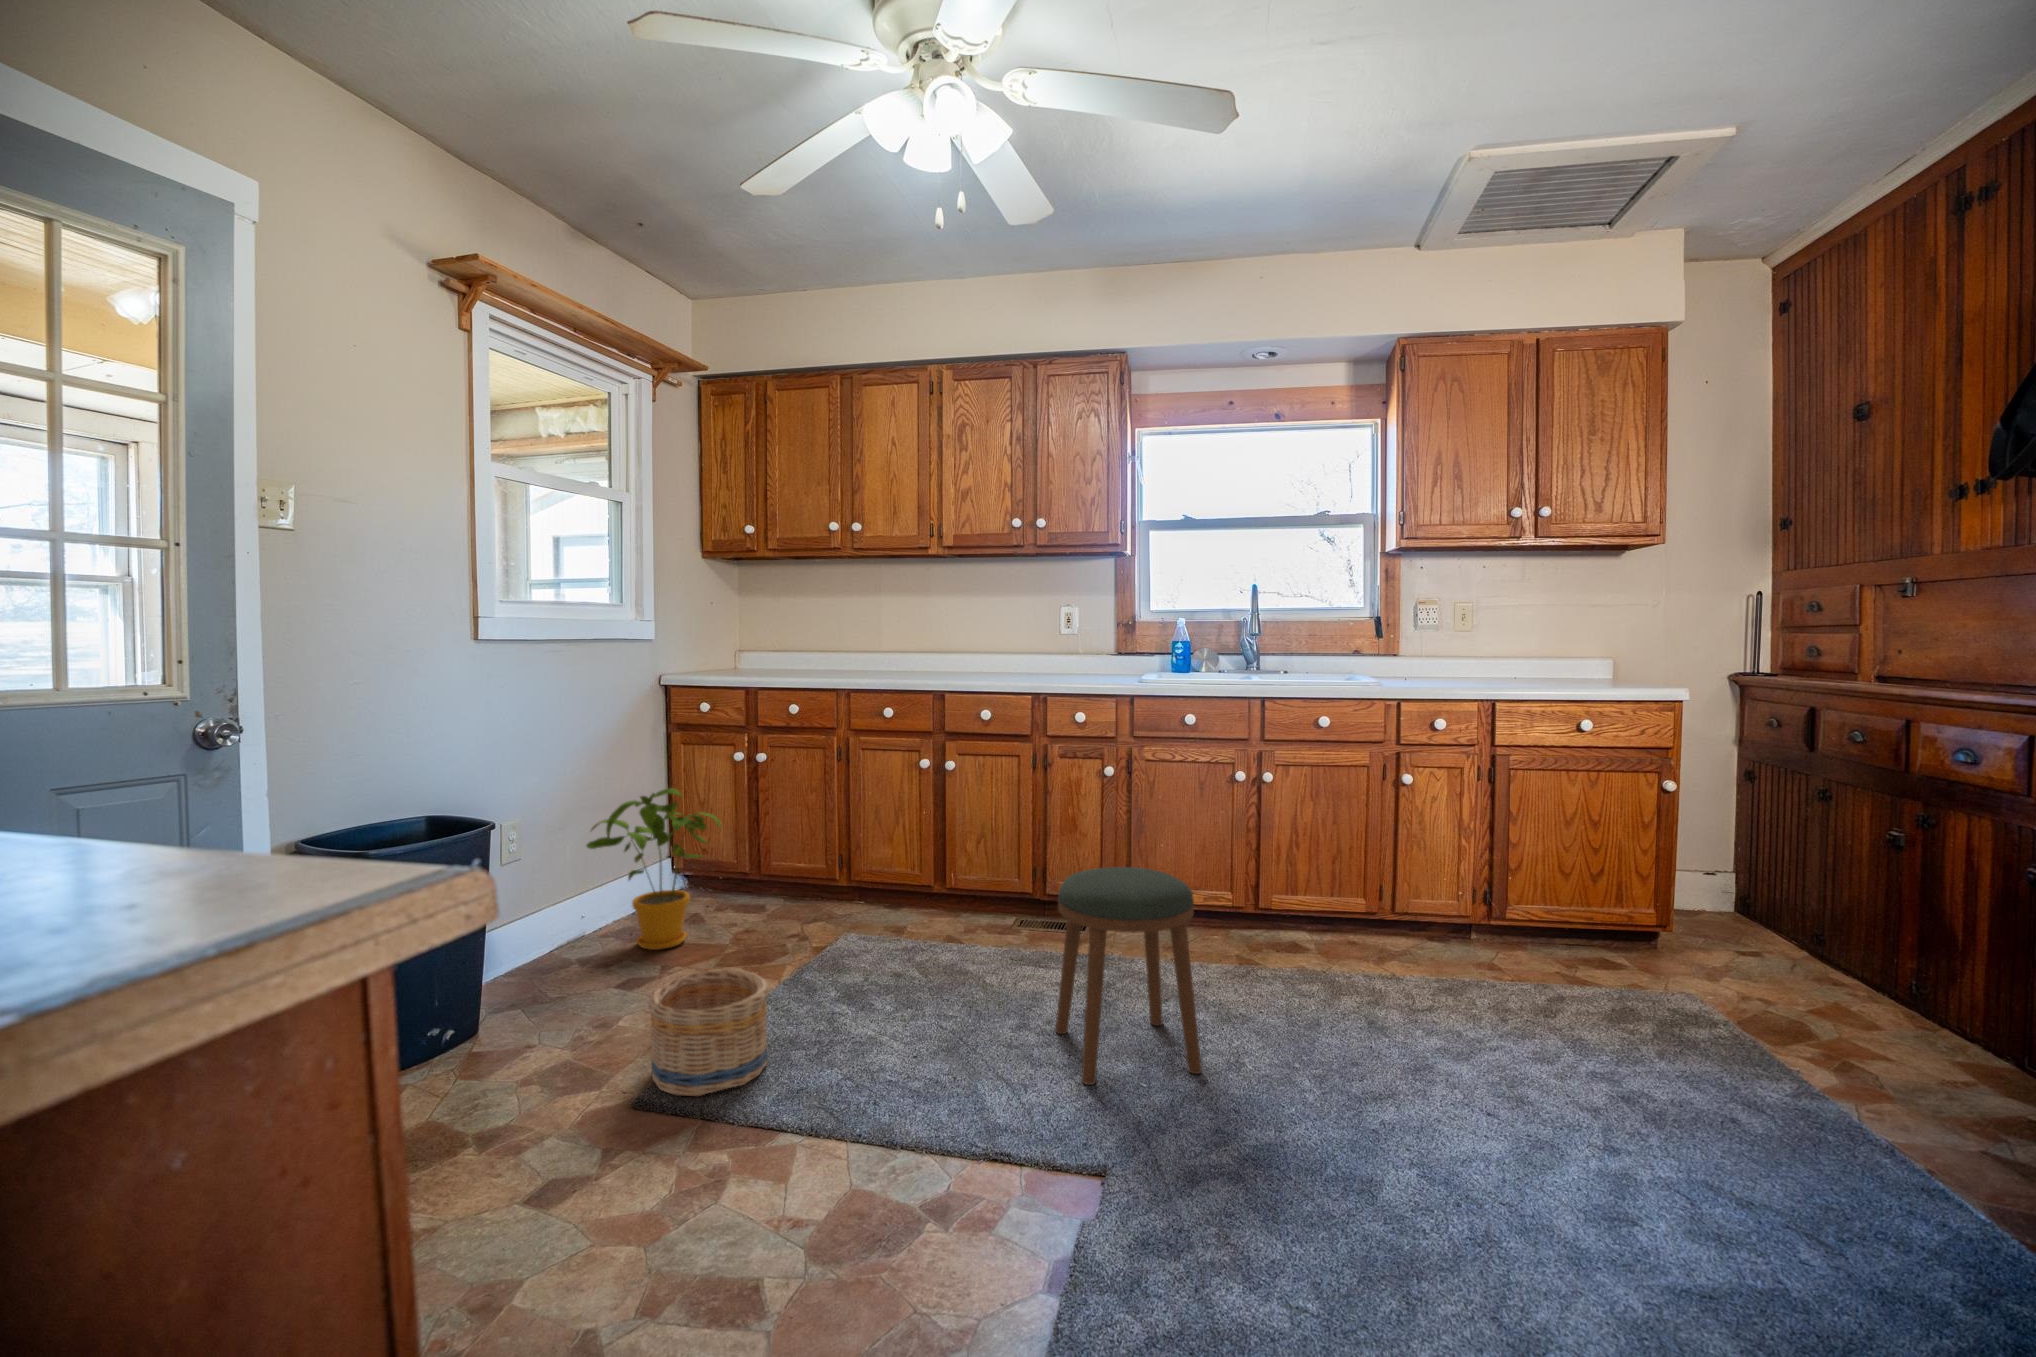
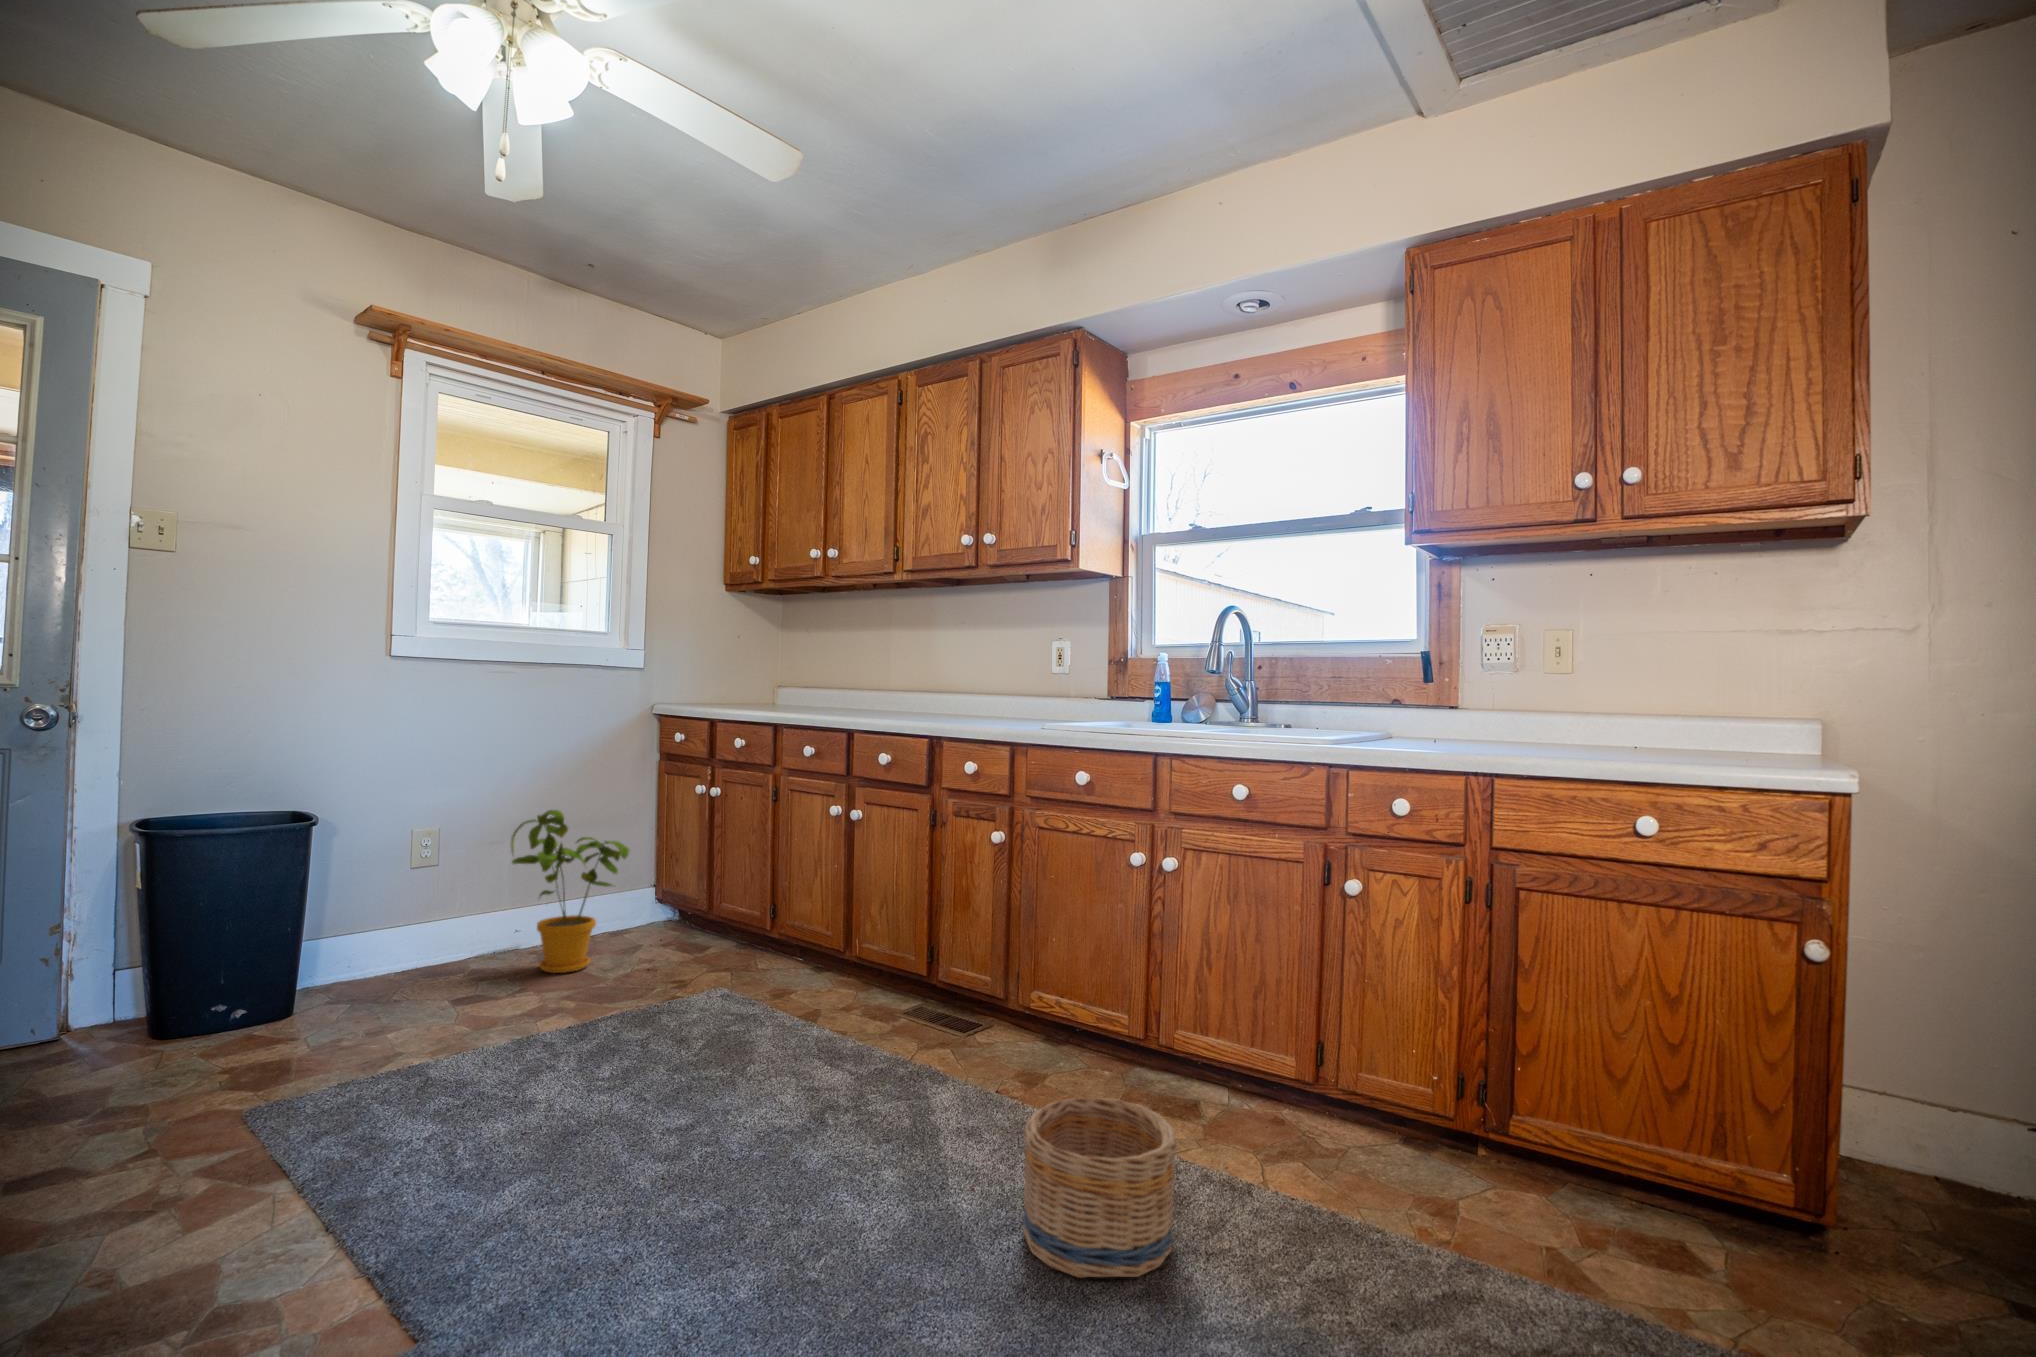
stool: present [1055,867,1202,1085] -> none [626,935,834,1219]
basket: present [649,969,769,1096] -> present [1023,1097,1177,1278]

